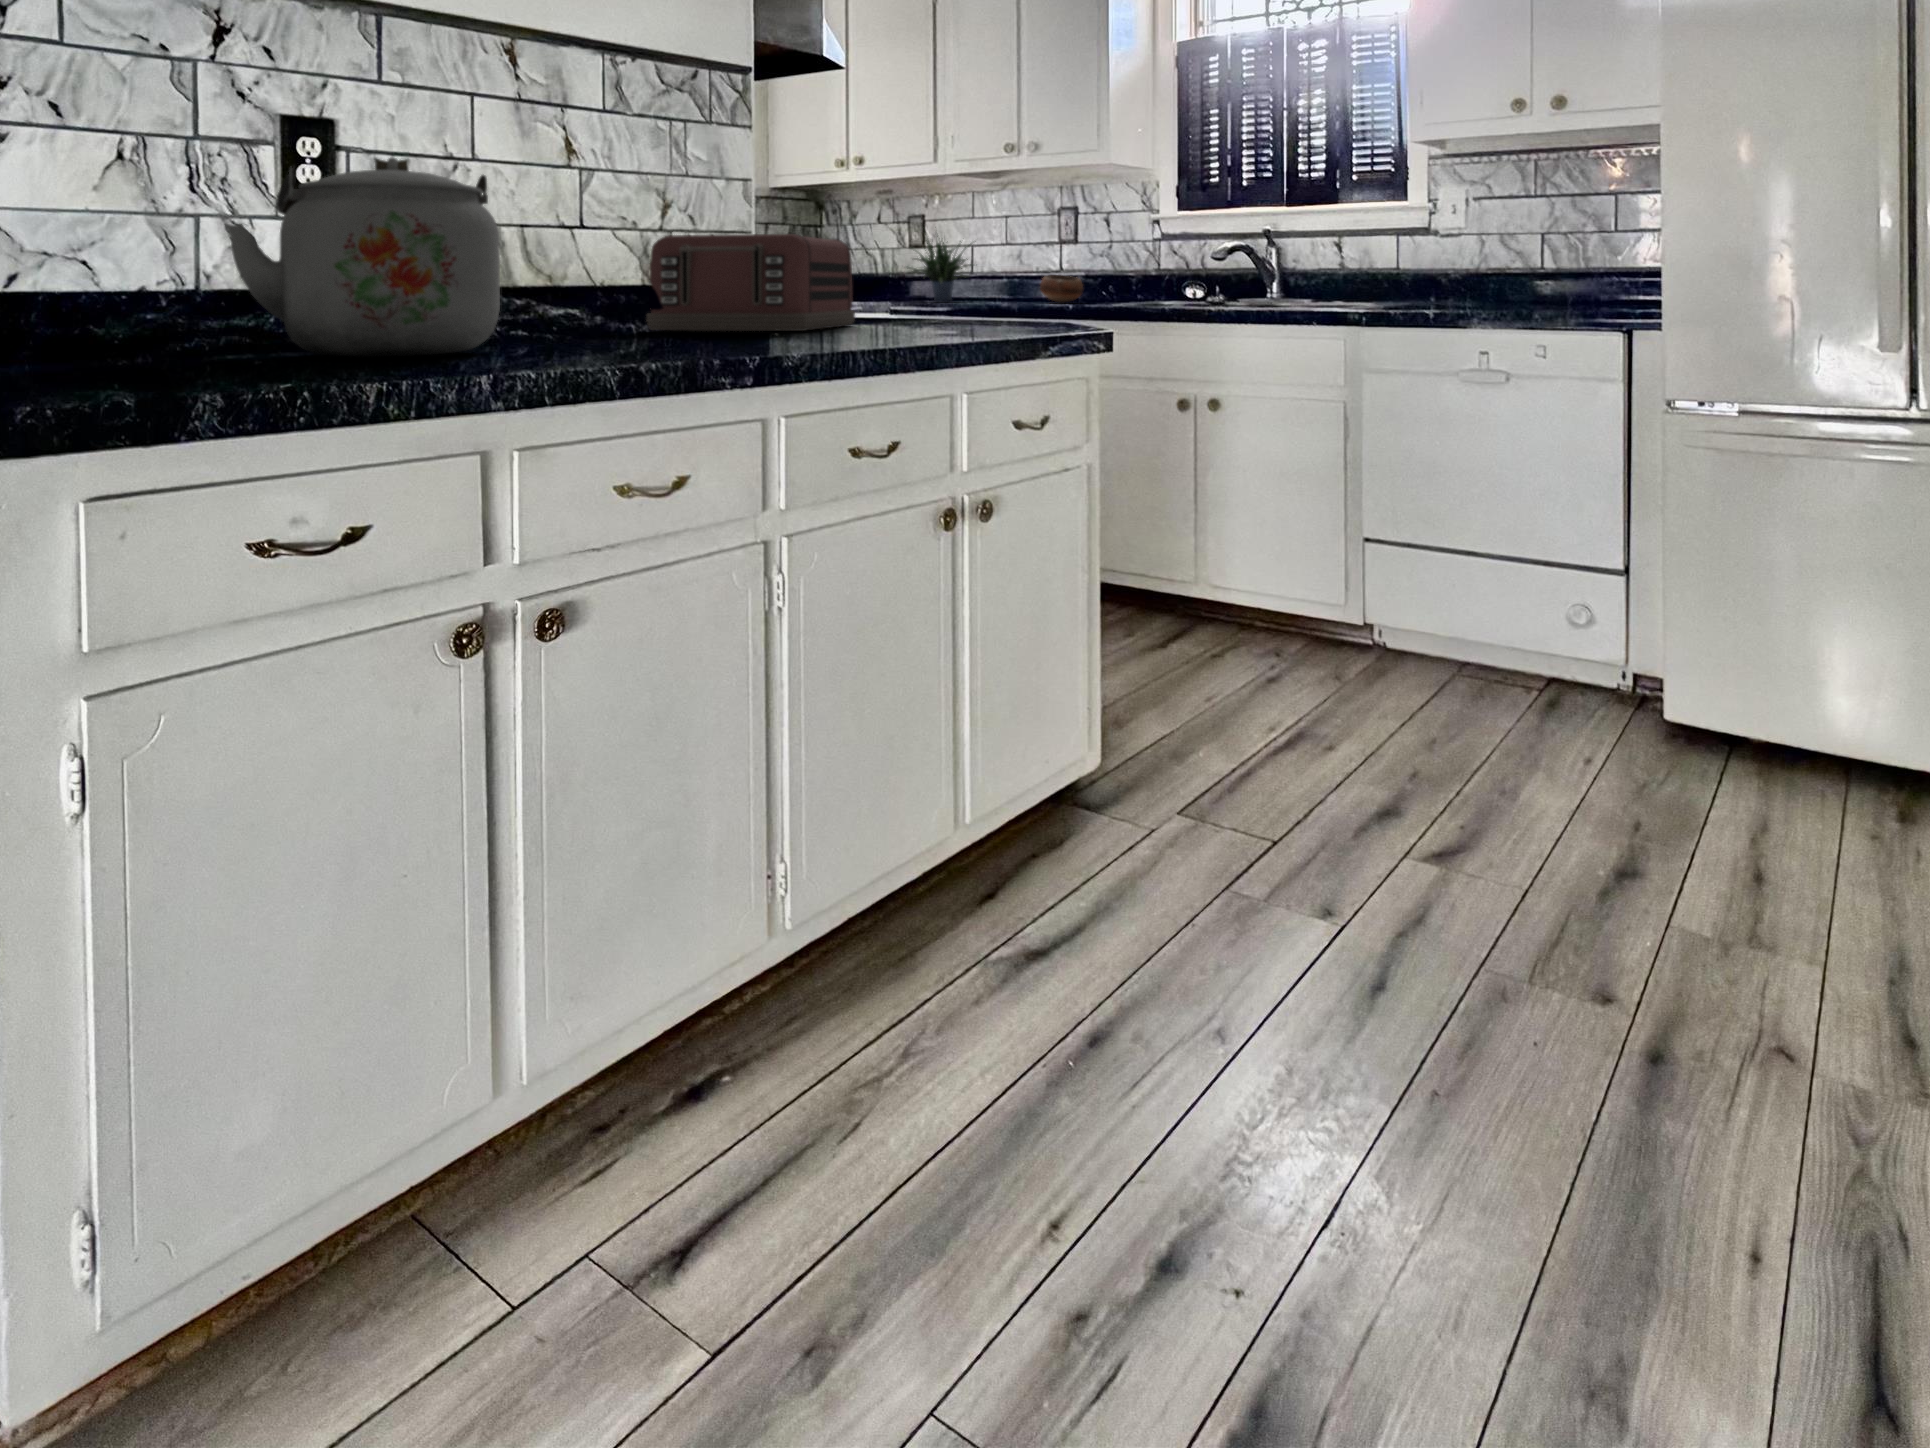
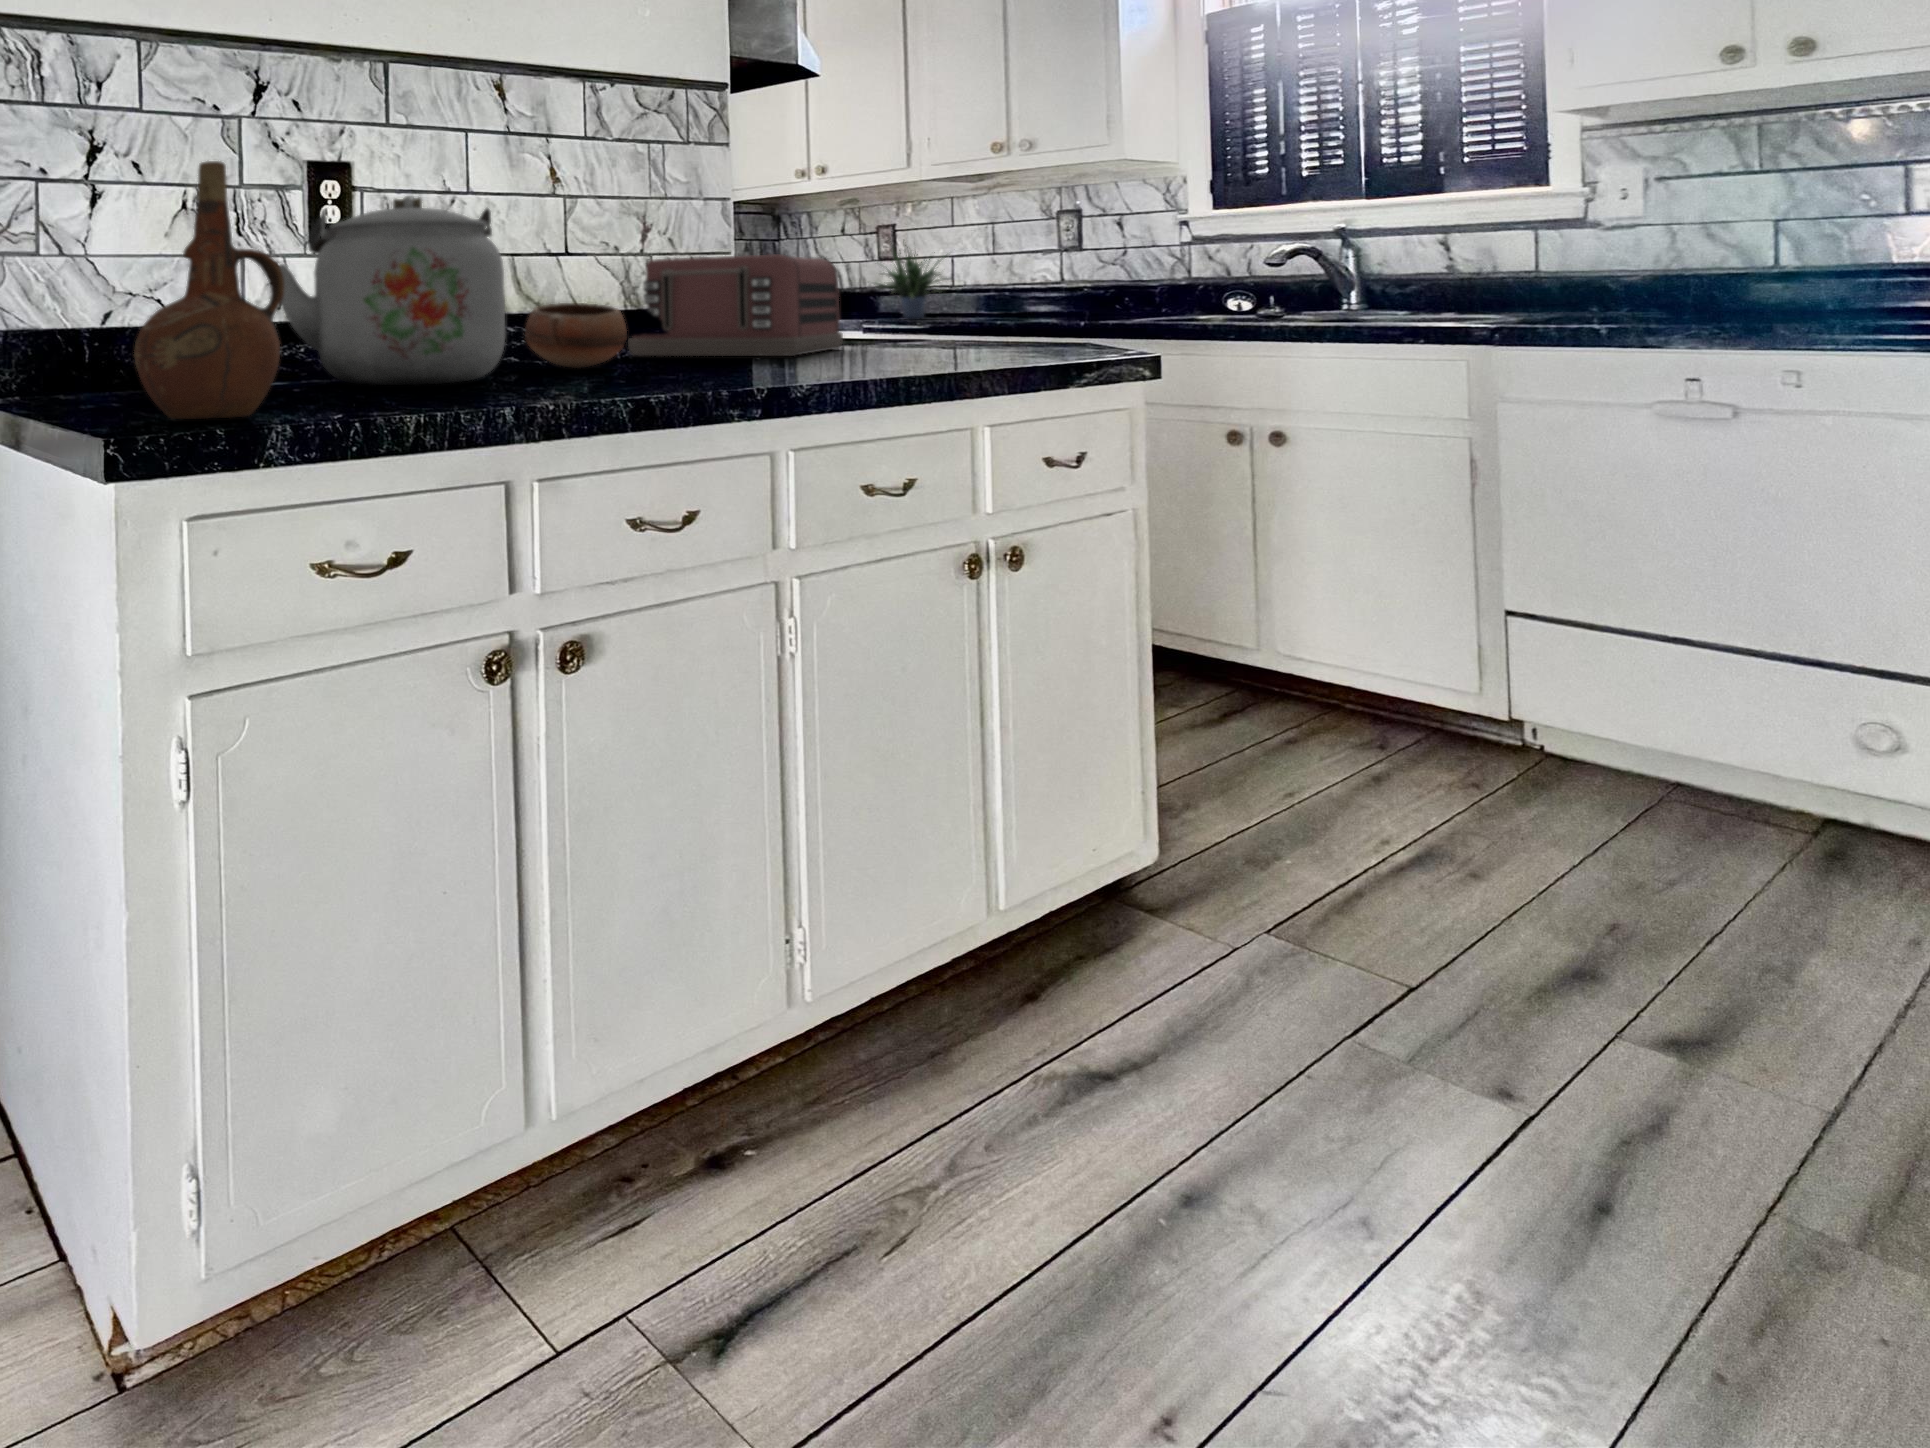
ceramic pitcher: none [24,104,222,390] -> present [134,161,284,419]
bowl: present [1040,275,1083,303] -> present [525,303,627,368]

